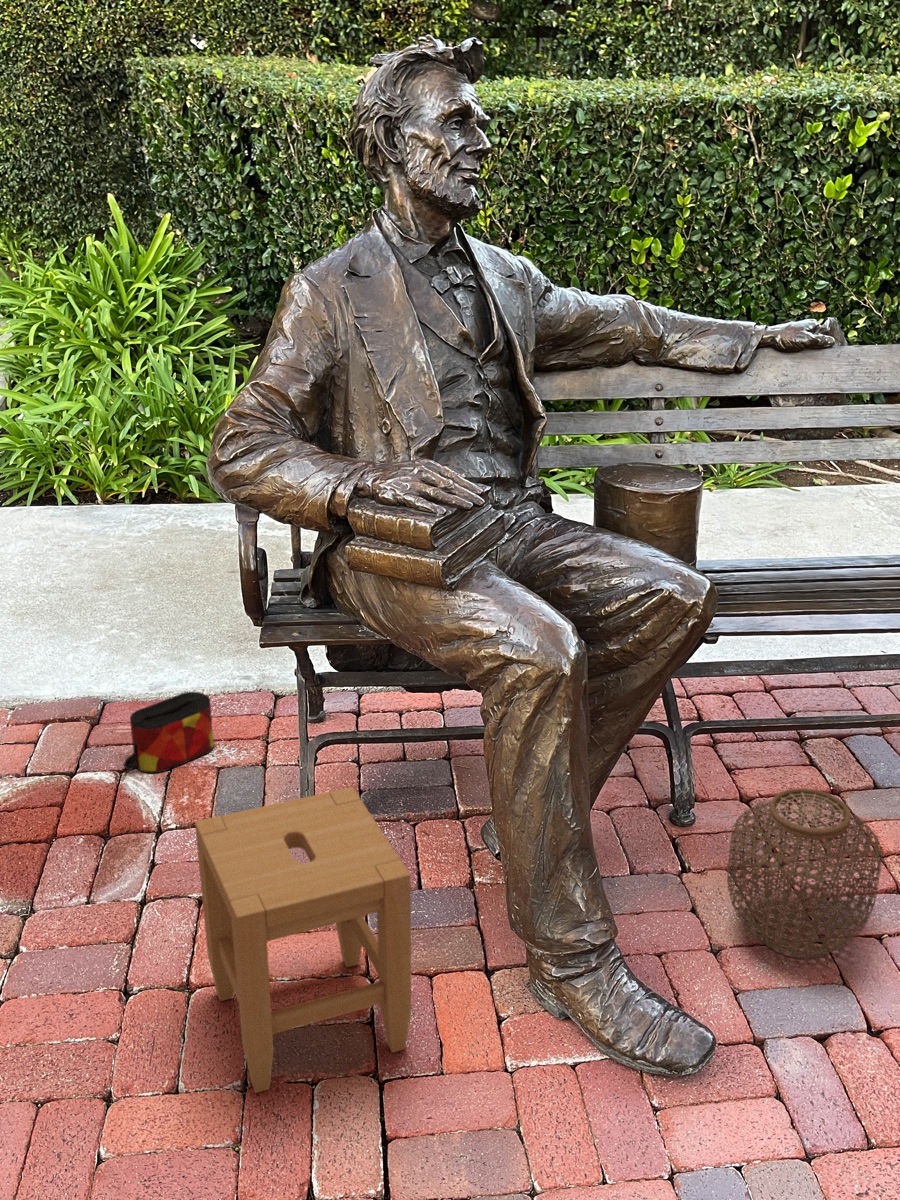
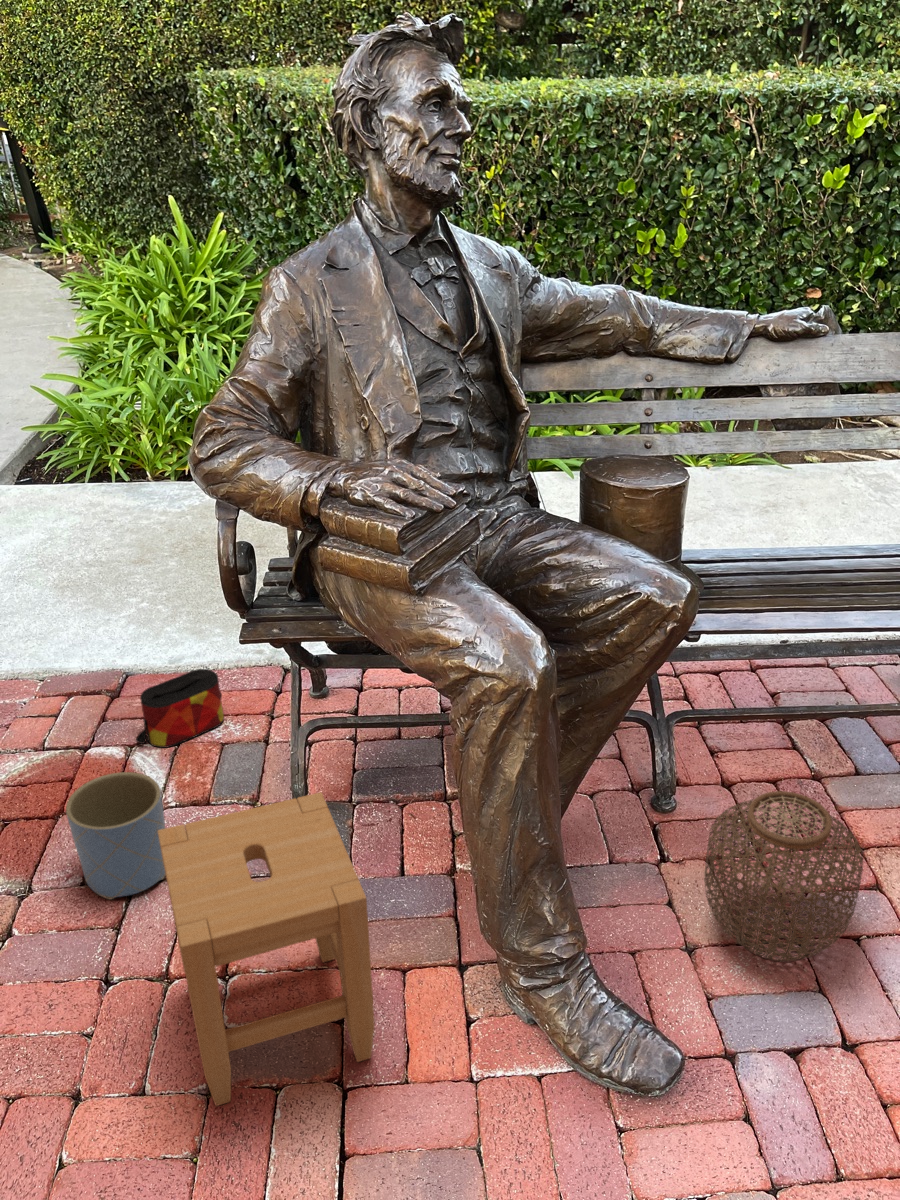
planter: none [77,785,176,915] -> present [66,772,166,899]

